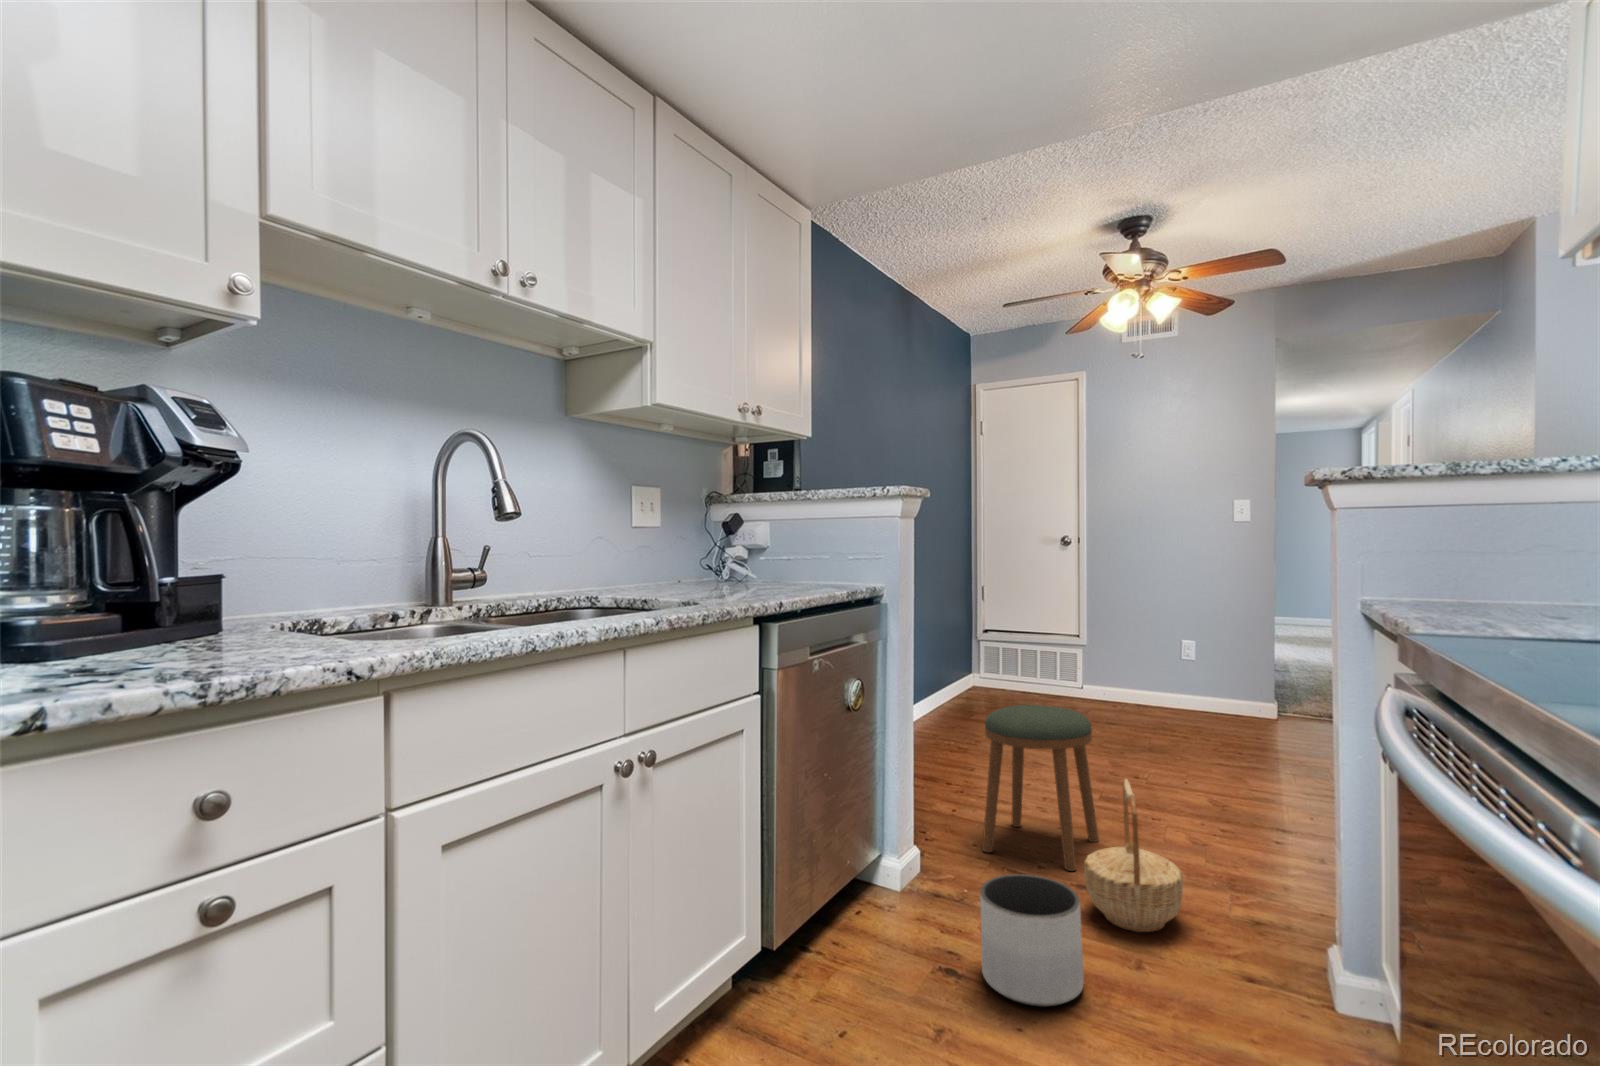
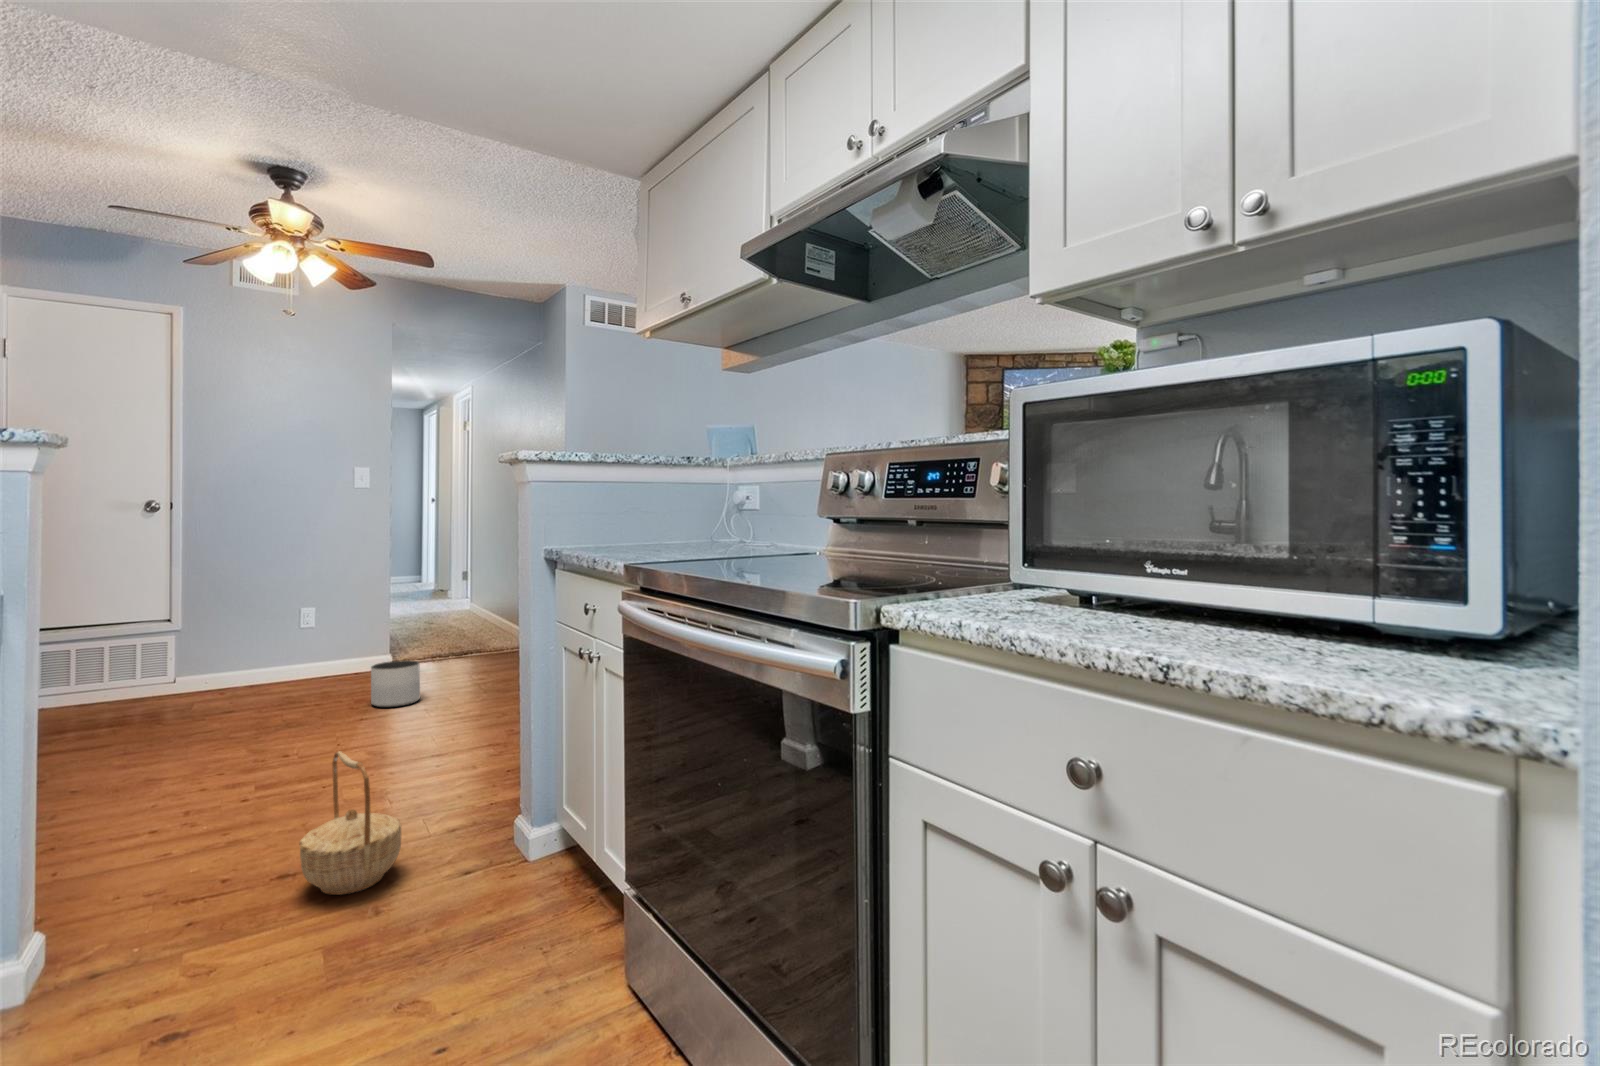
stool: present [982,705,1099,871] -> none [130,700,280,894]
planter: present [980,874,1084,1007] -> present [371,660,420,707]

